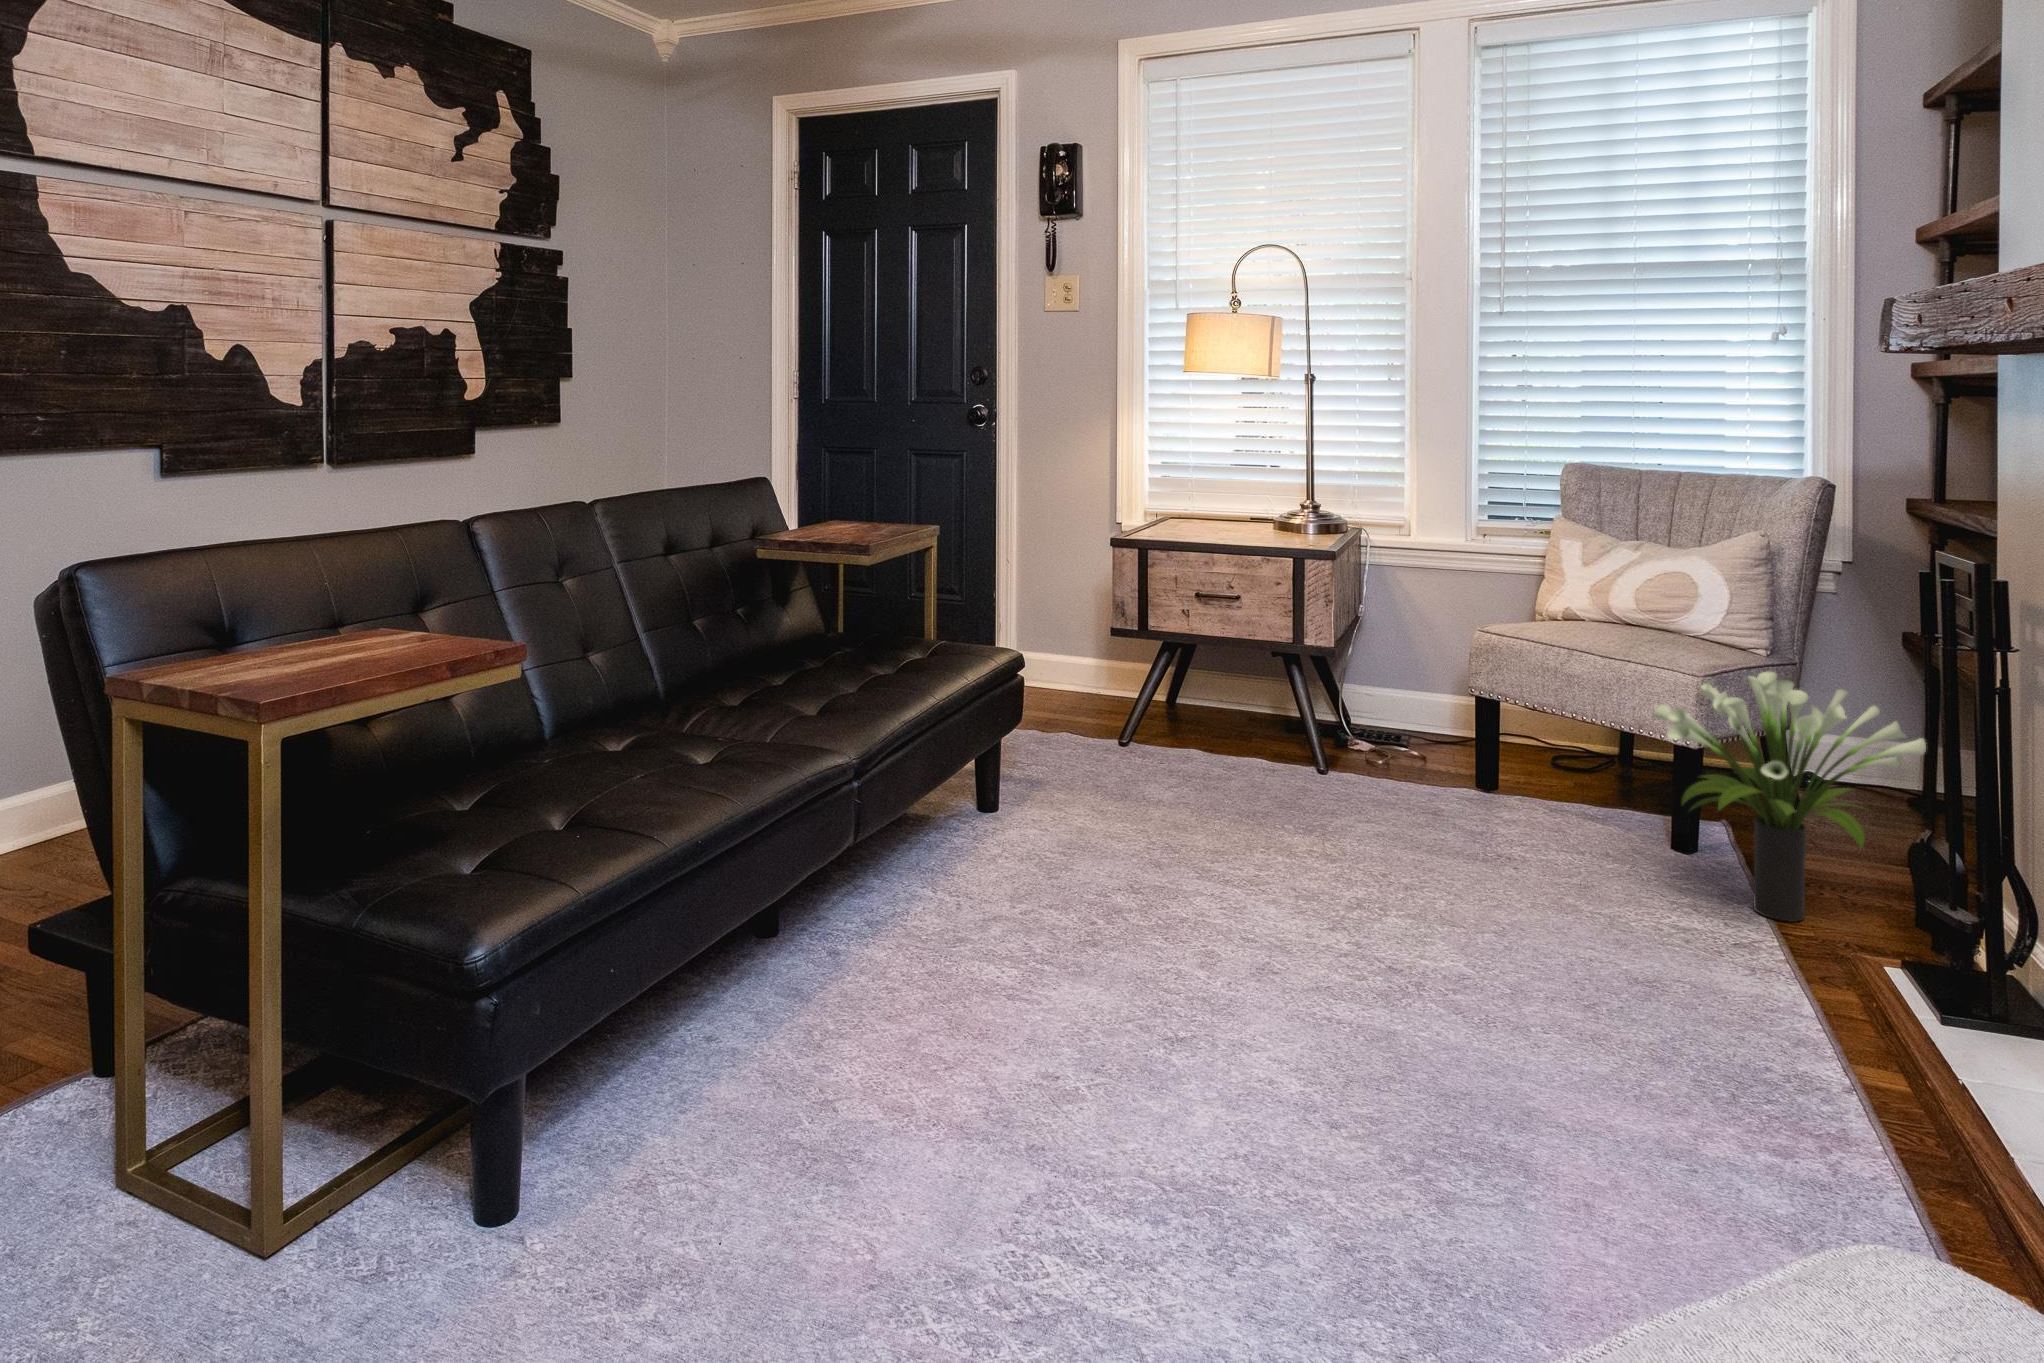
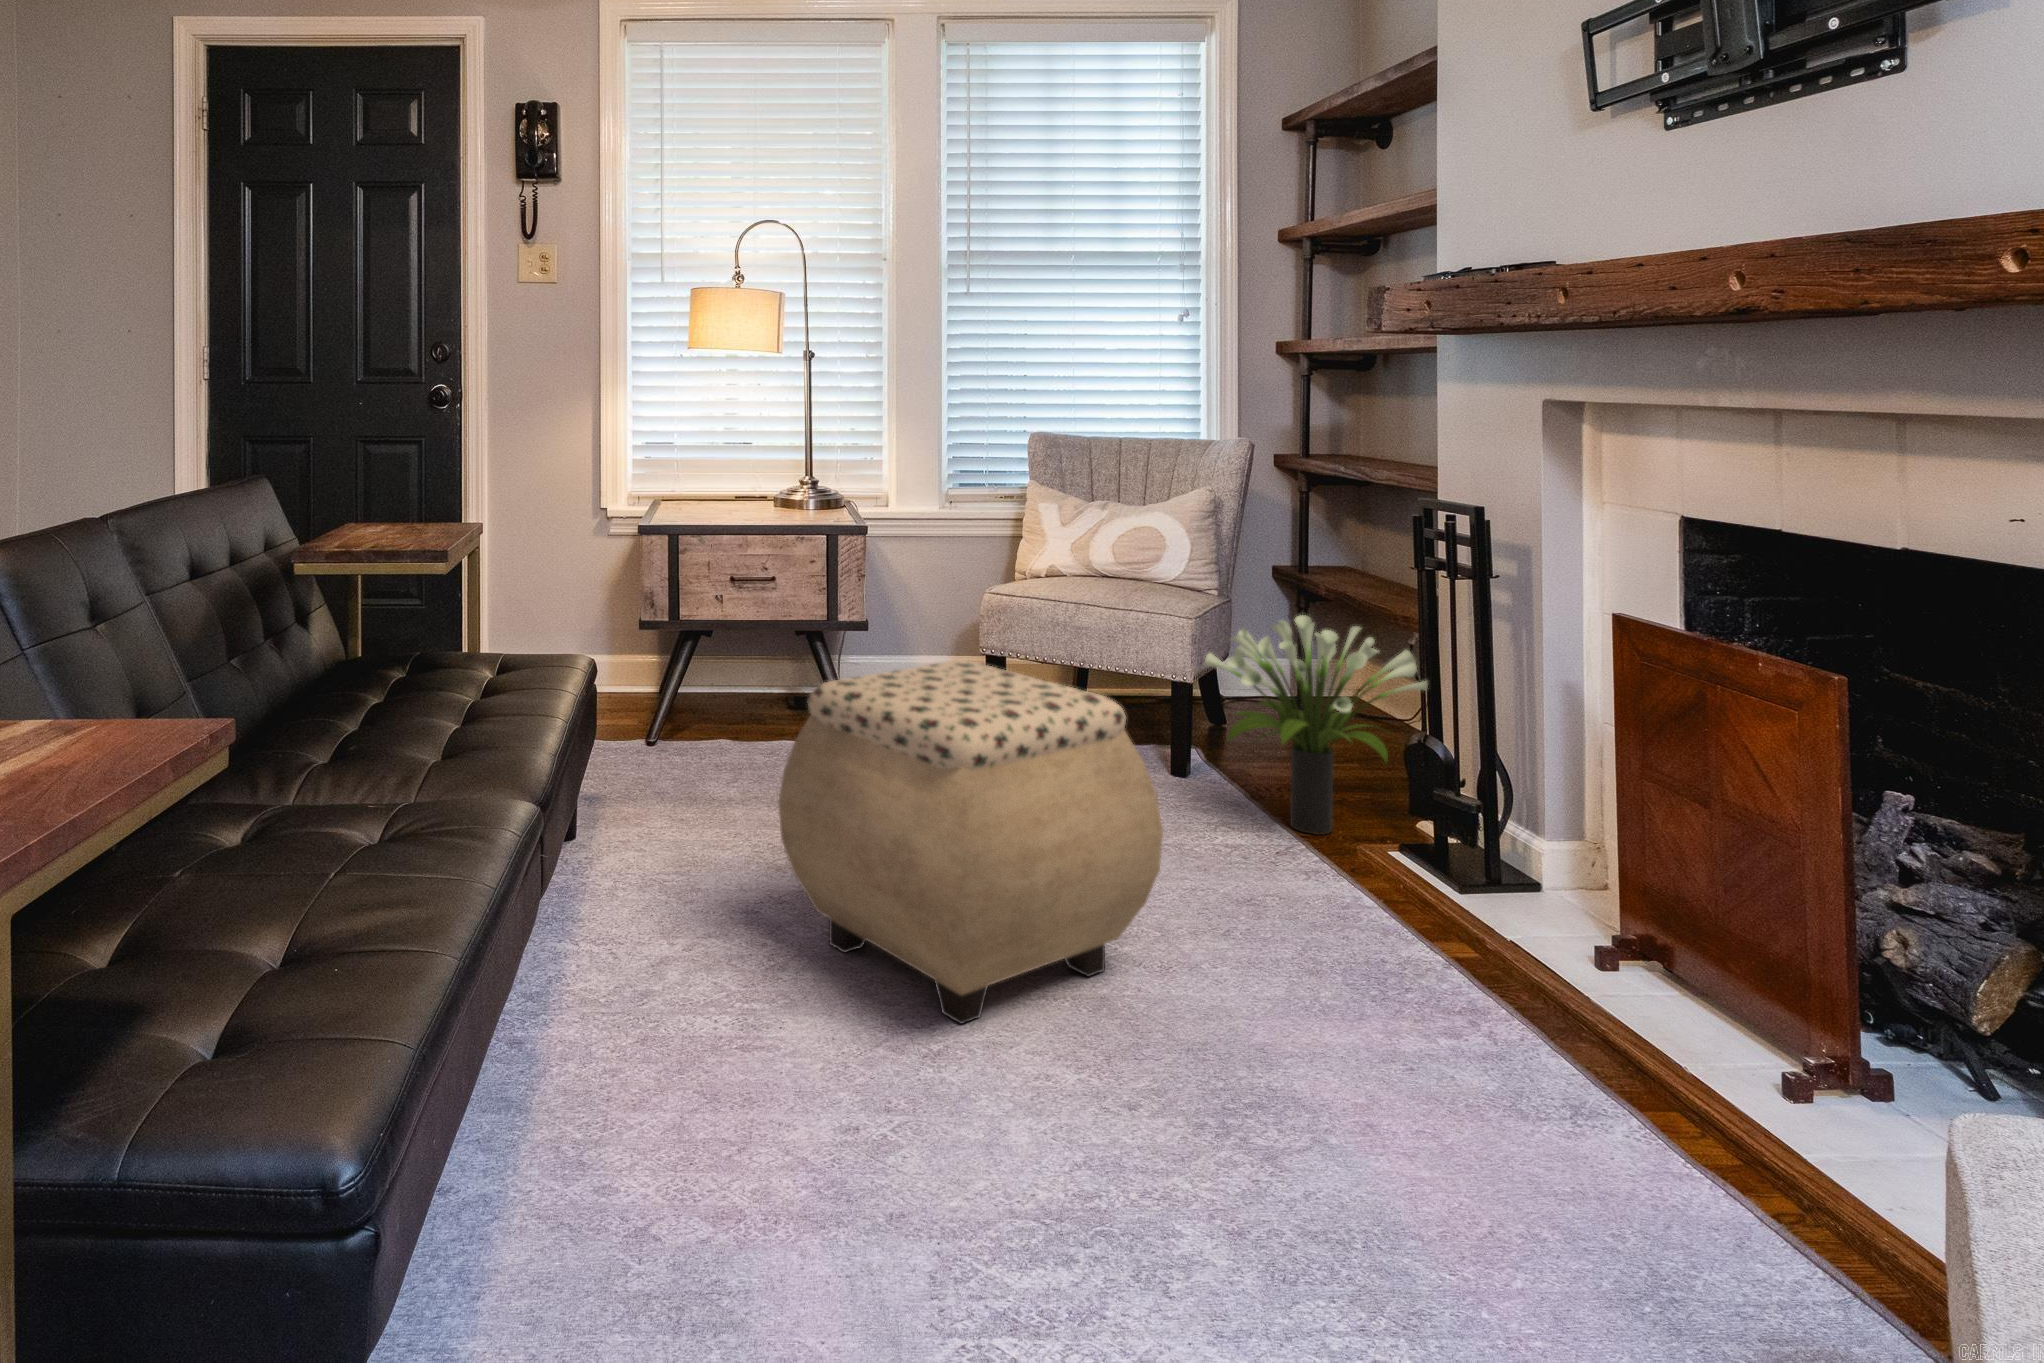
ottoman: none [1096,673,1436,996] -> present [778,660,1163,1024]

